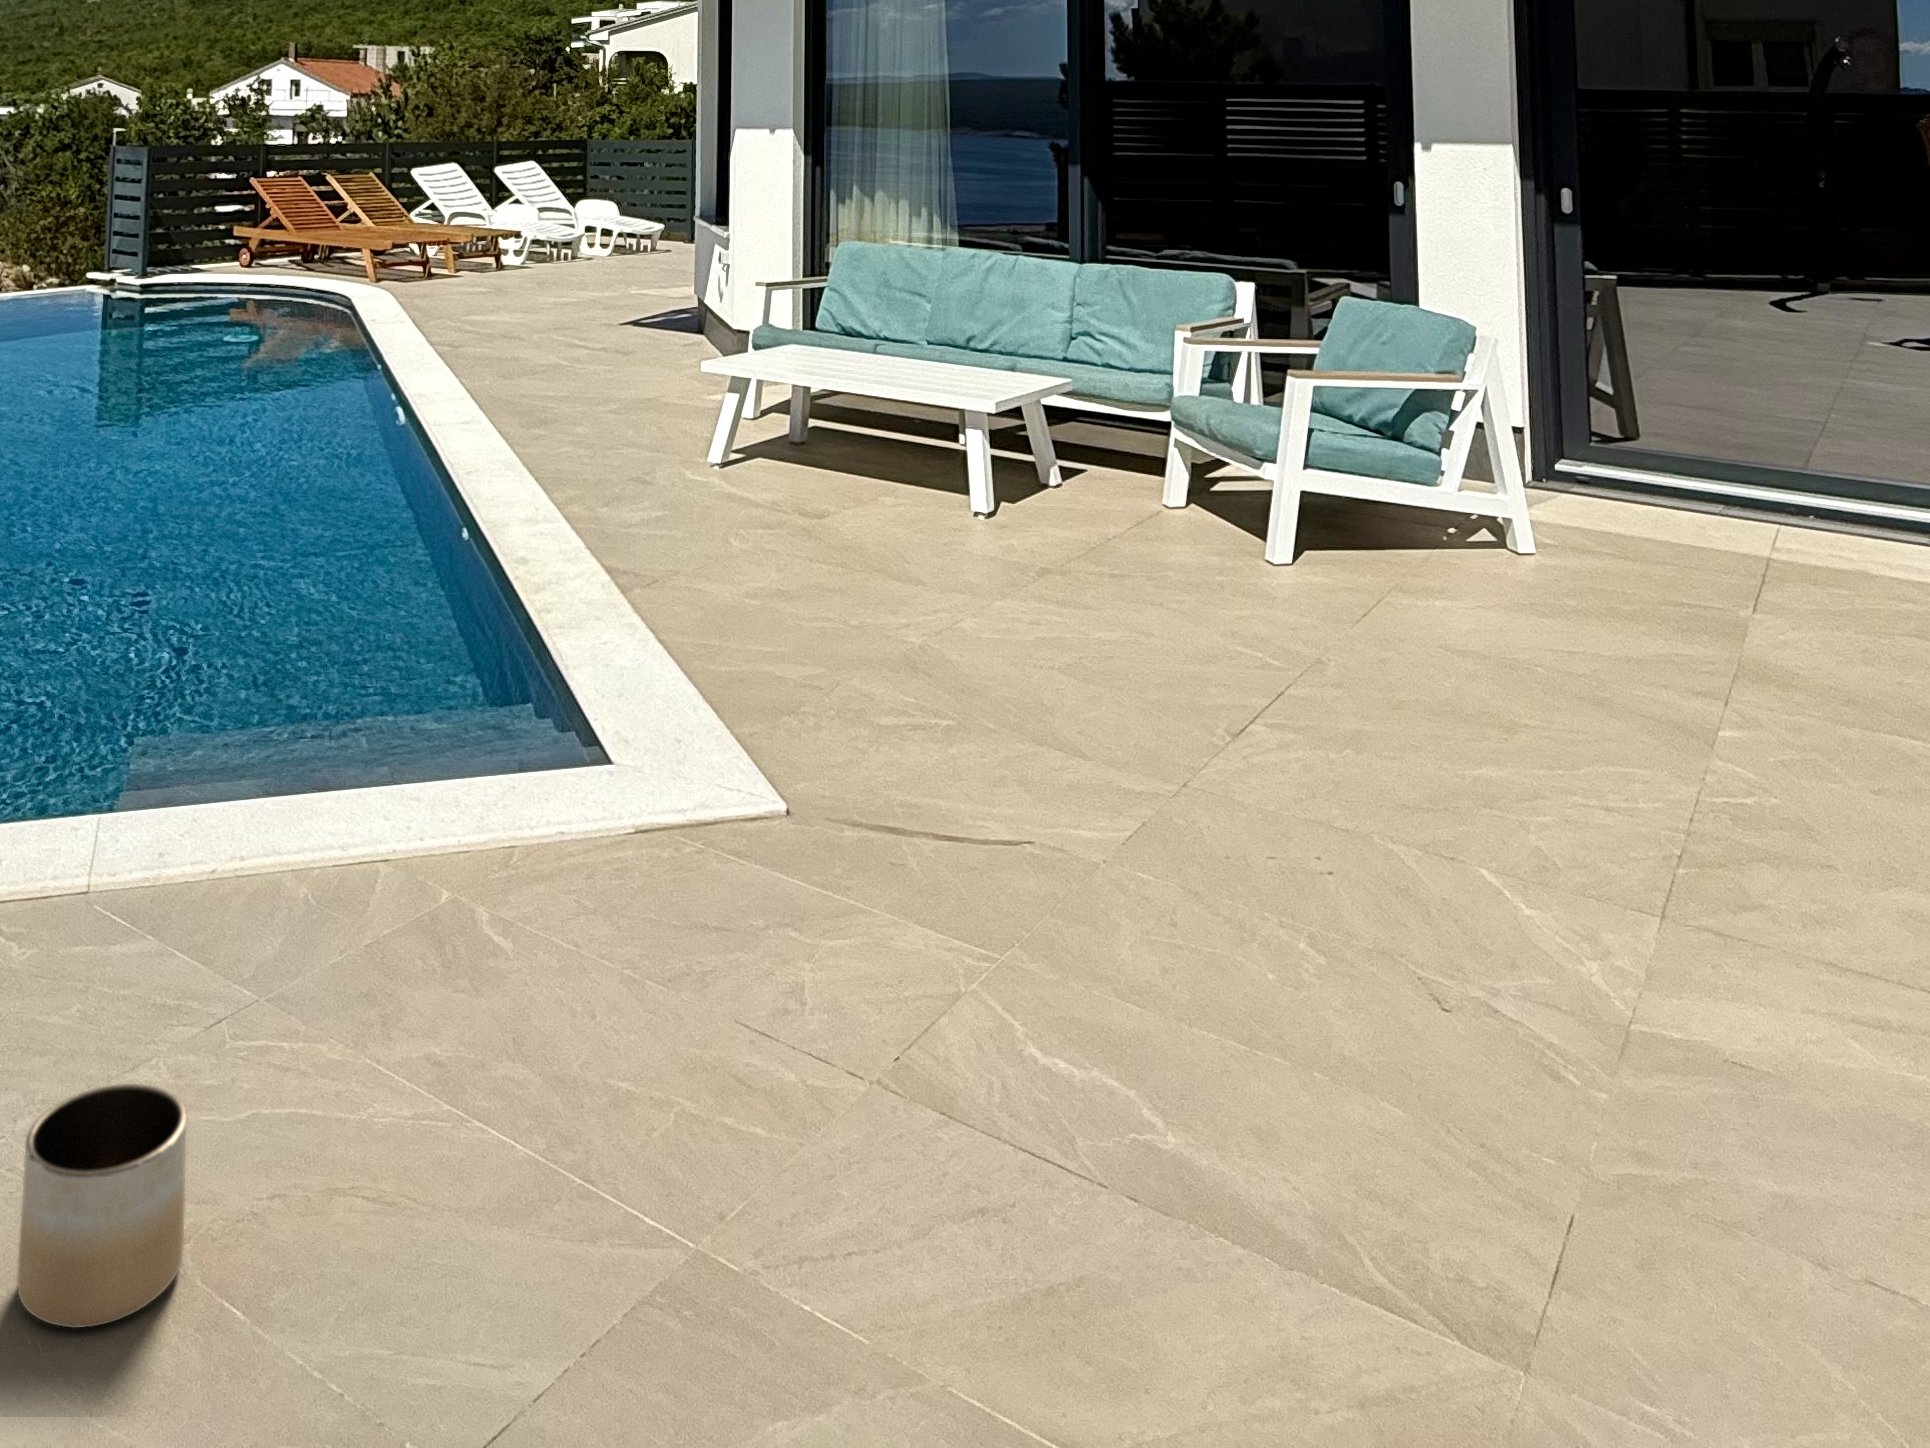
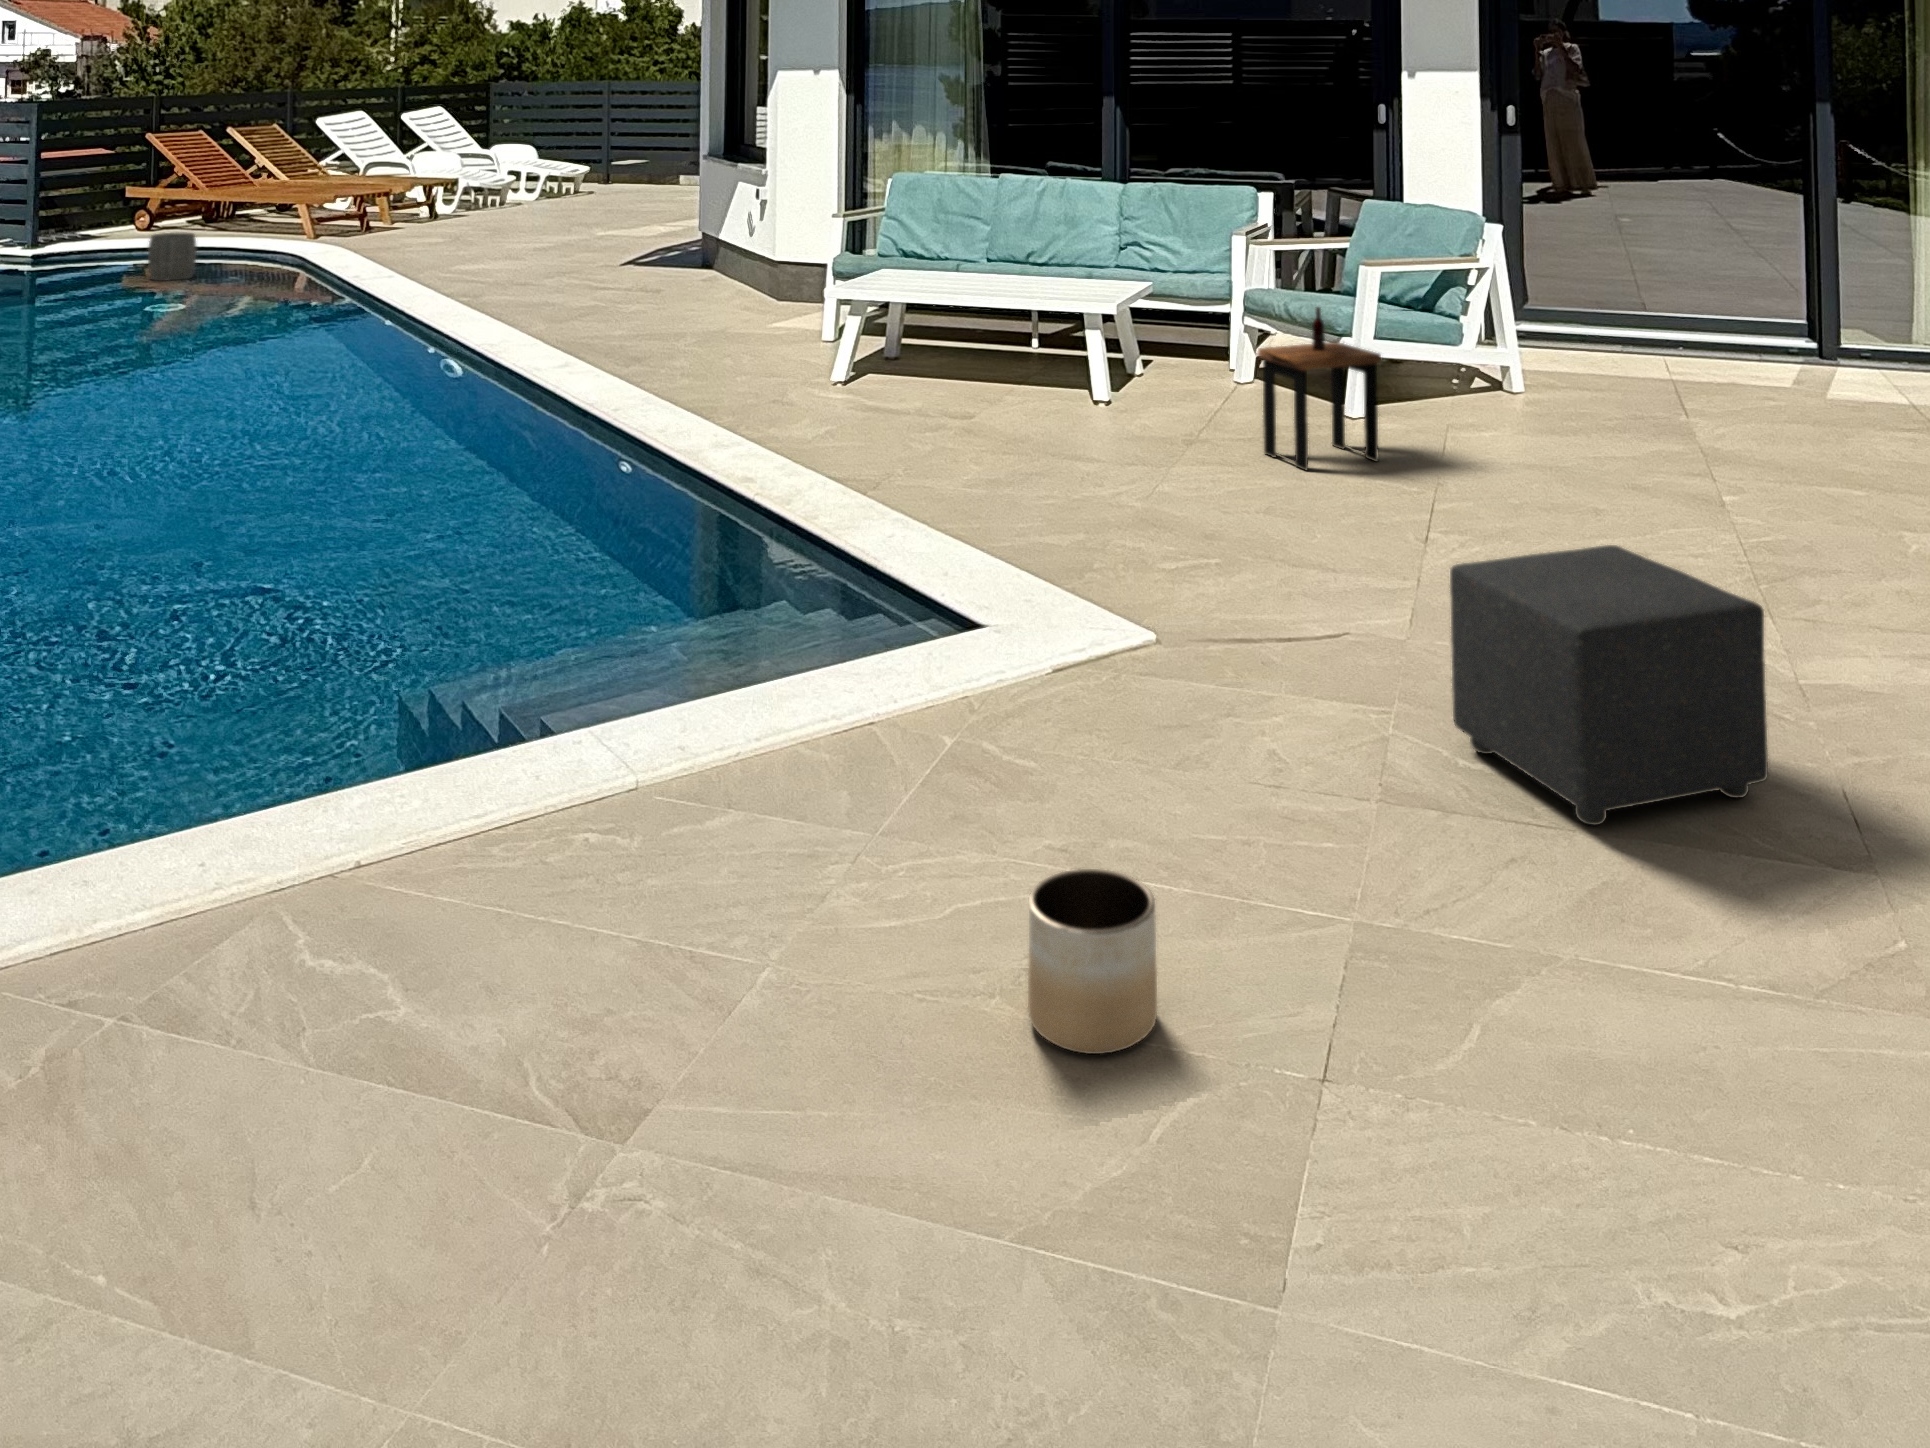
woven basket: none [235,273,276,318] -> present [148,232,197,281]
side table: none [1092,424,1235,625] -> present [1258,307,1381,470]
ottoman: none [914,775,1269,1178] -> present [1450,545,1768,825]

